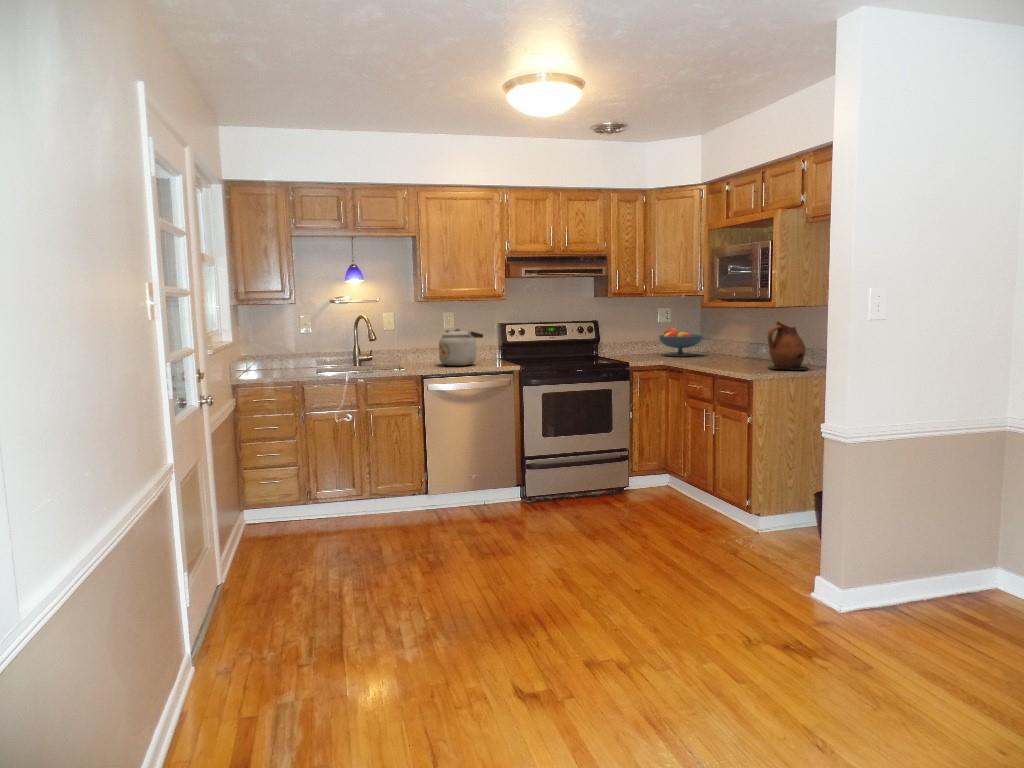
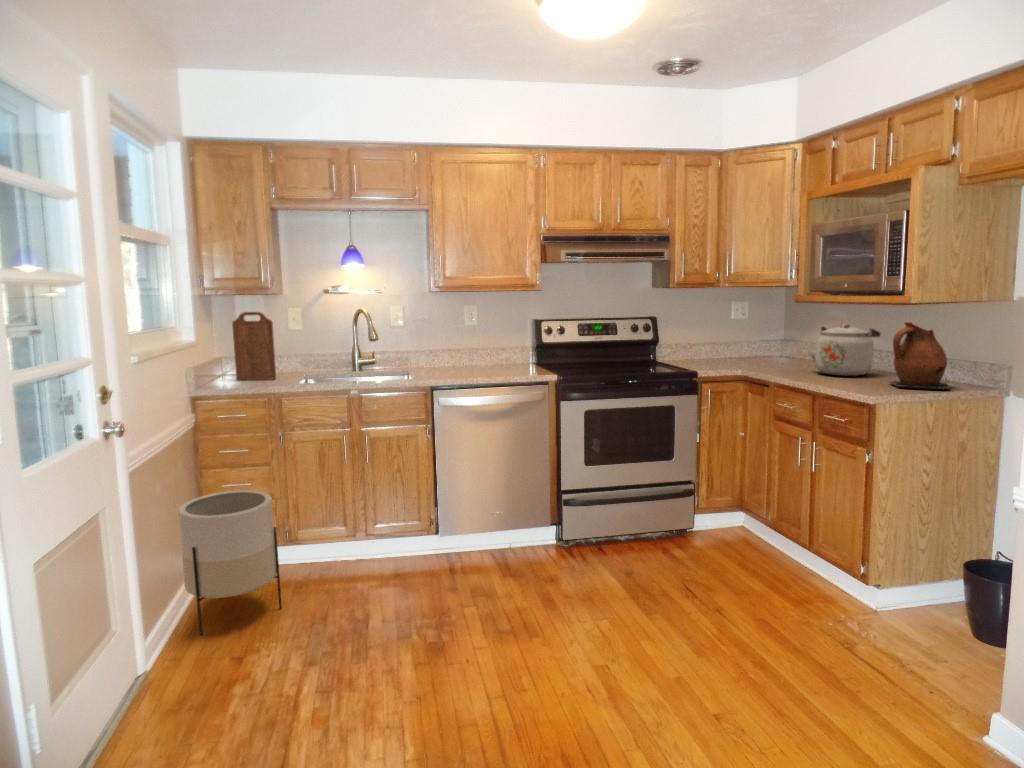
cutting board: none [259,318,295,373] -> present [232,312,276,380]
kettle: present [439,328,483,366] -> present [807,324,880,376]
fruit bowl: present [659,328,703,356] -> none [733,327,792,364]
planter: none [233,456,311,564] -> present [178,490,282,635]

